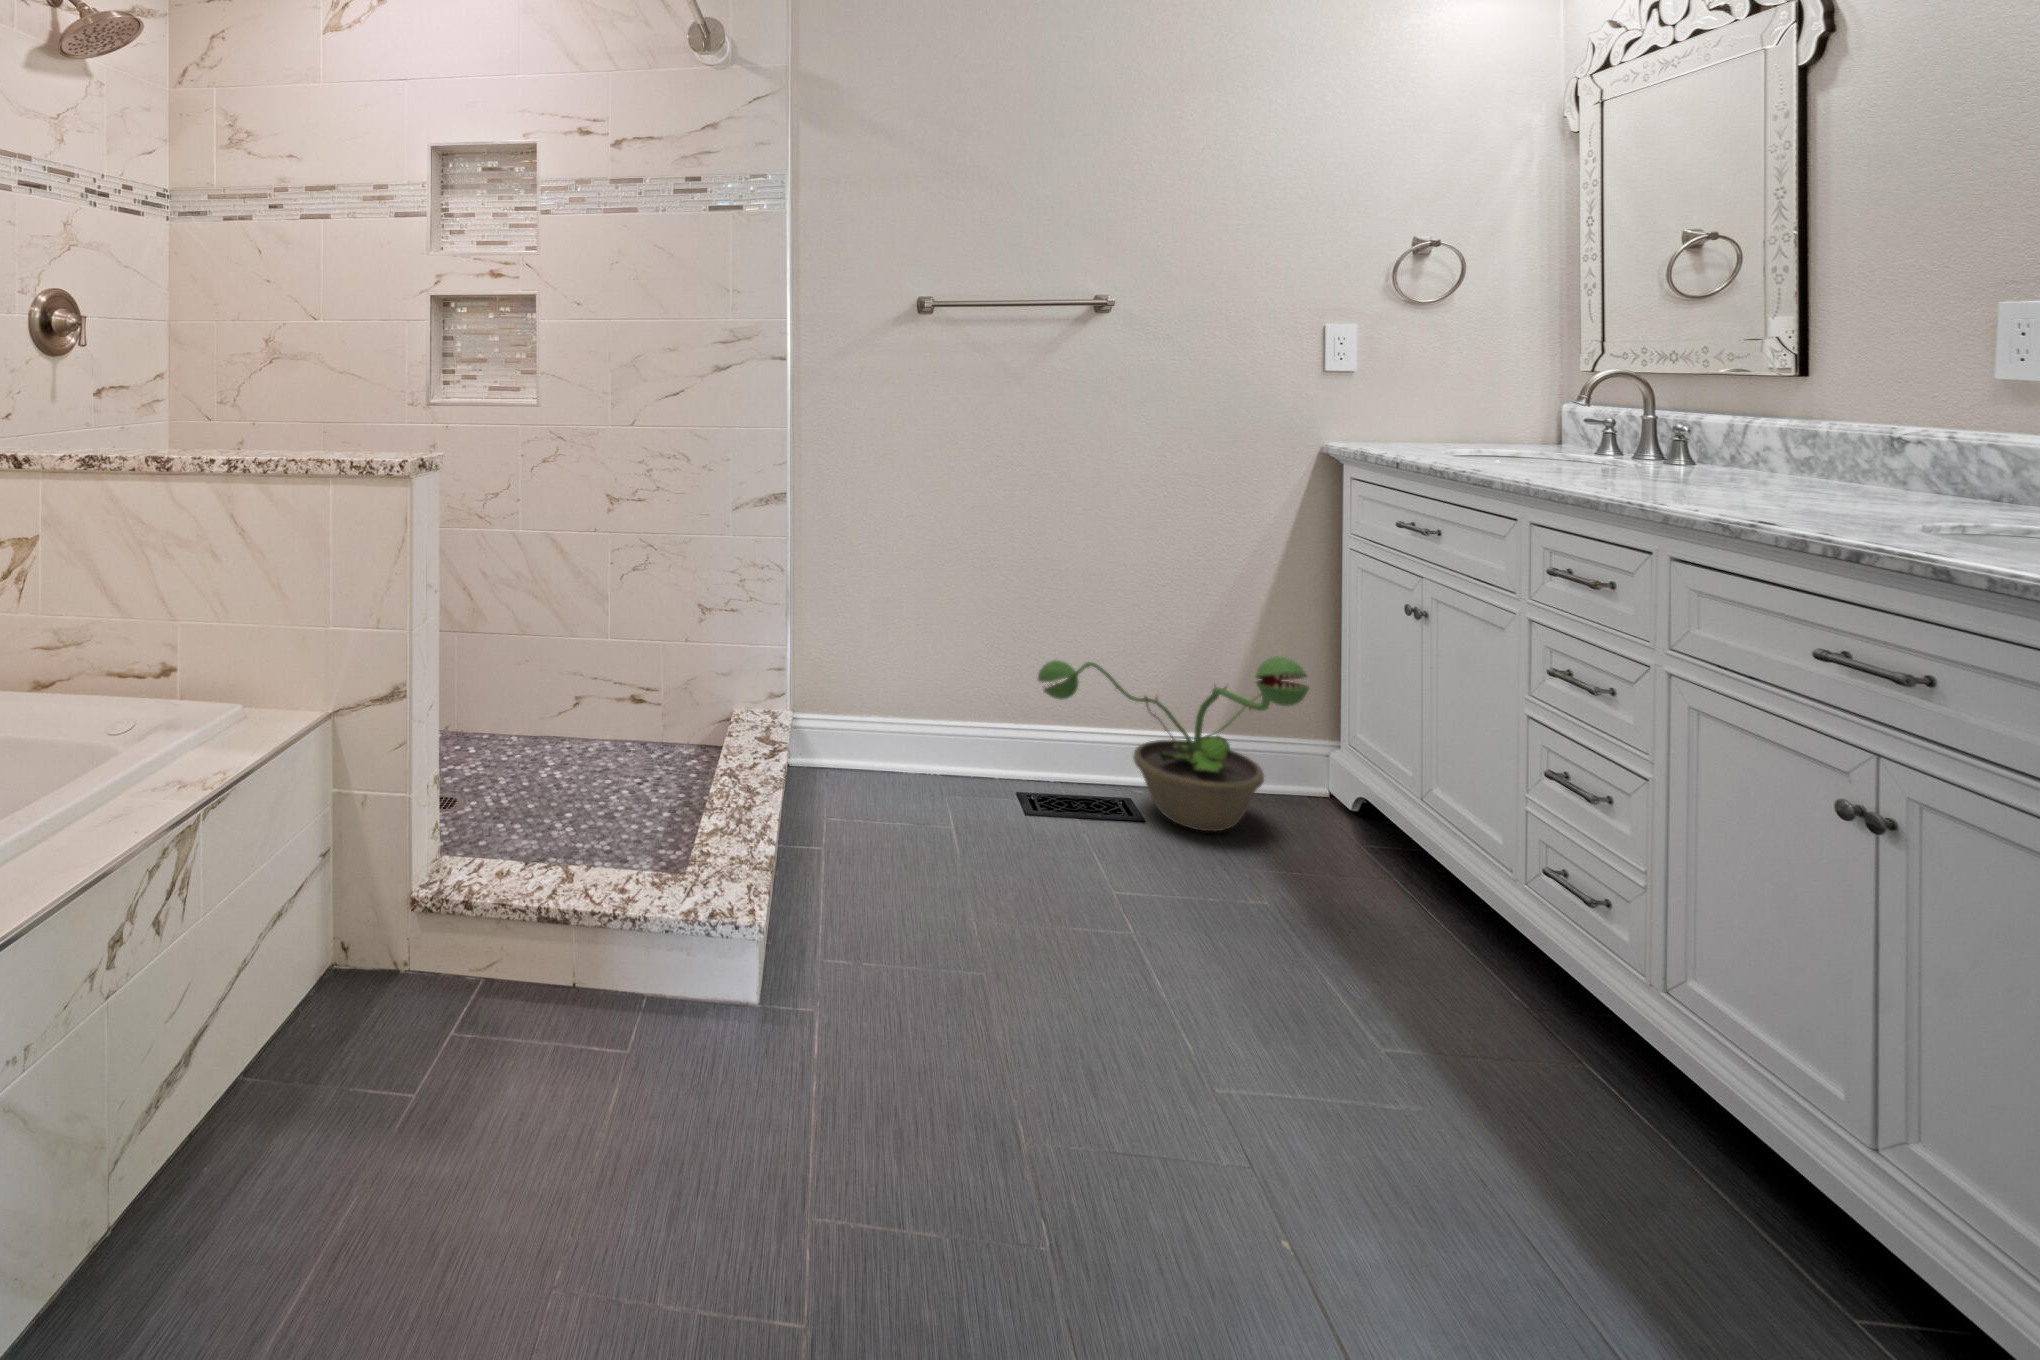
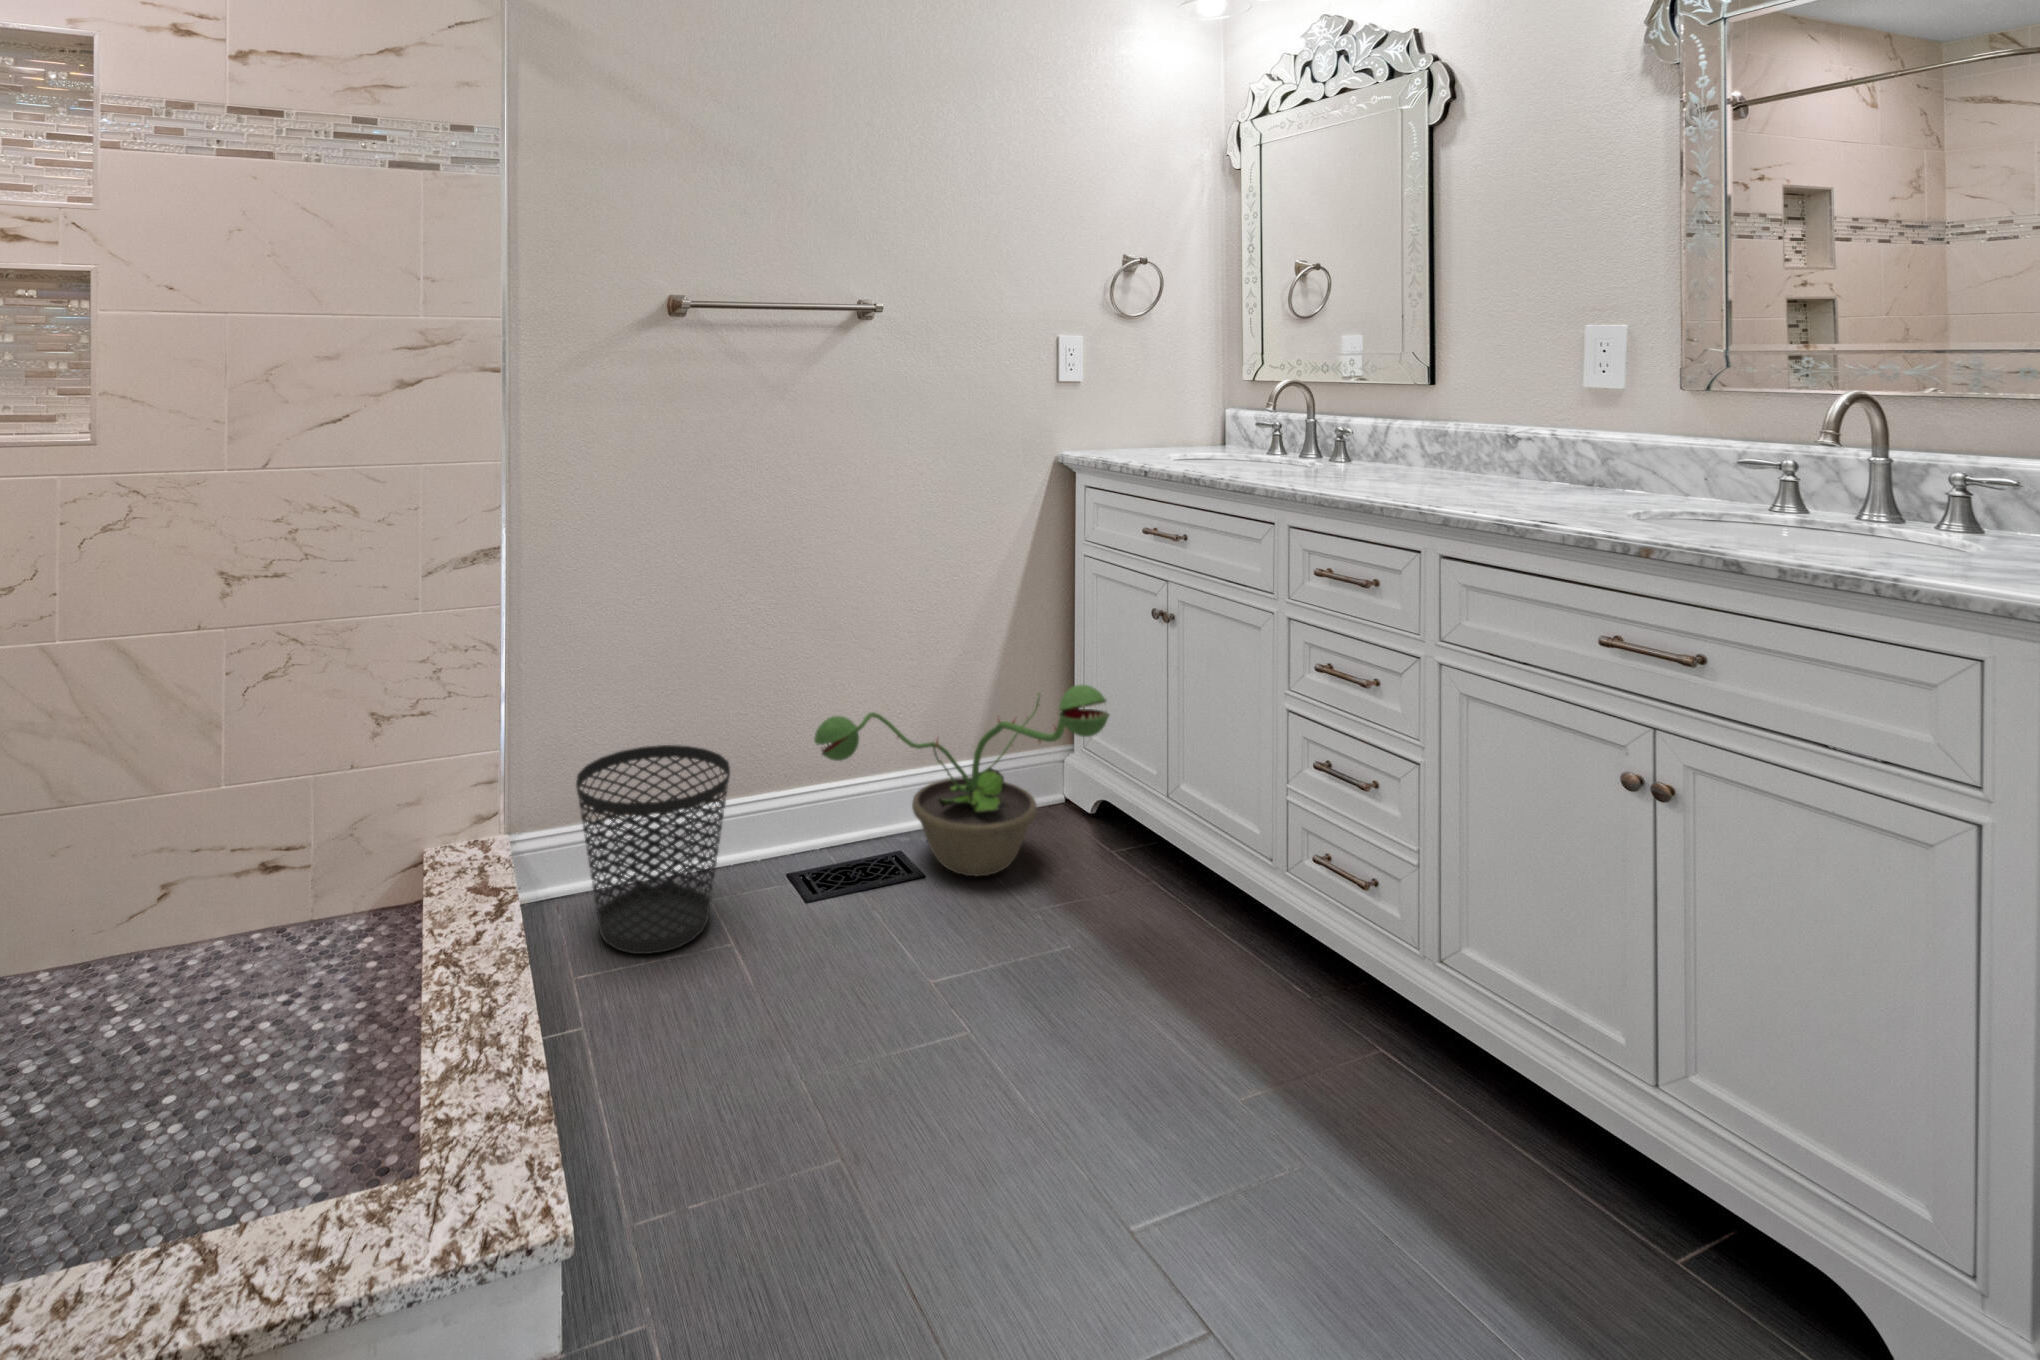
wastebasket: none [833,660,956,818] -> present [576,745,730,954]

